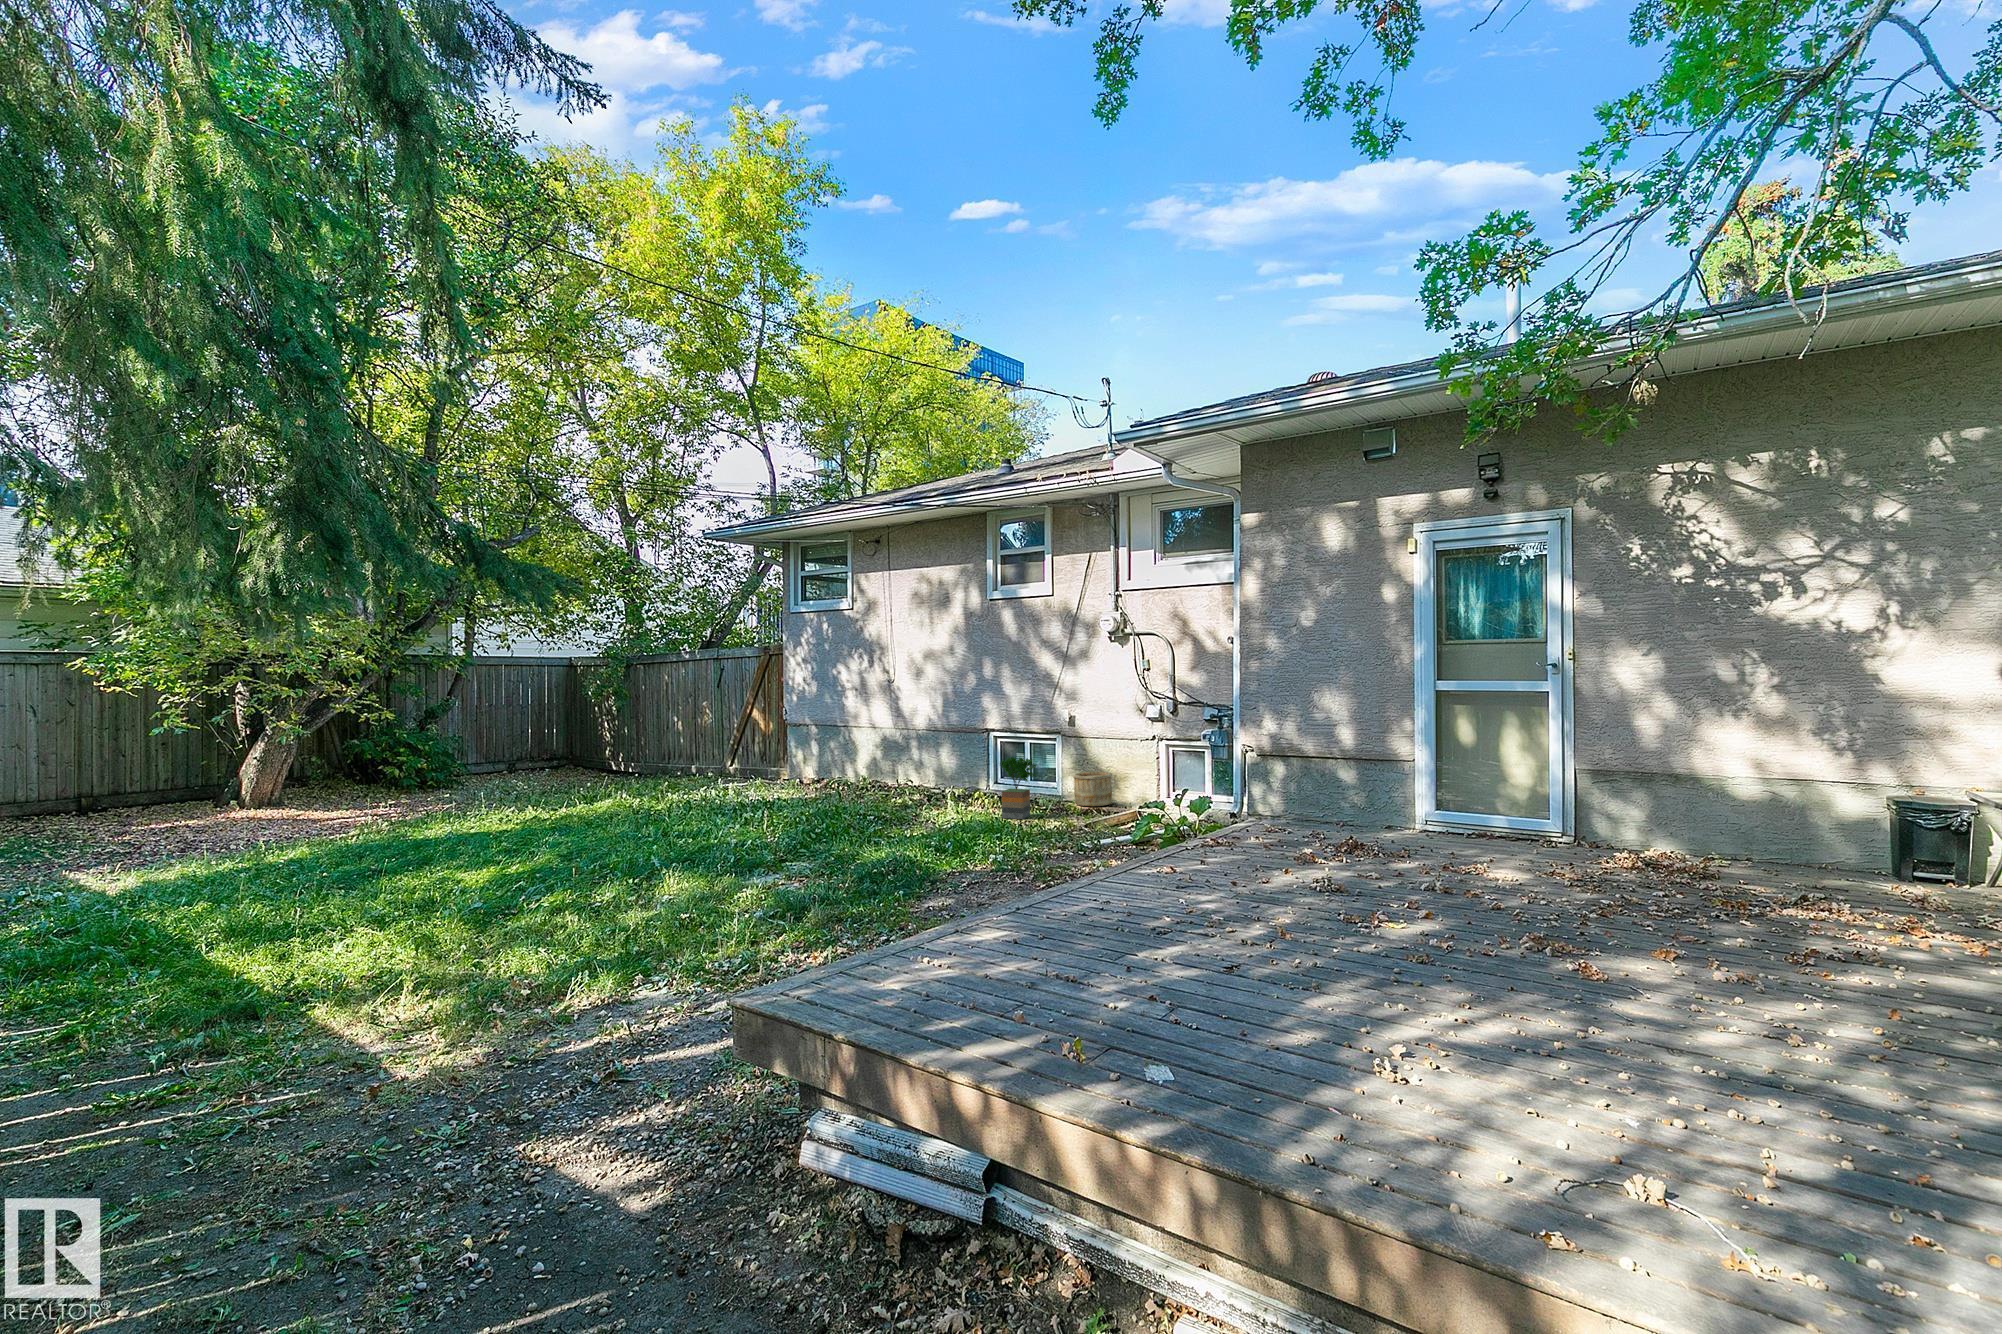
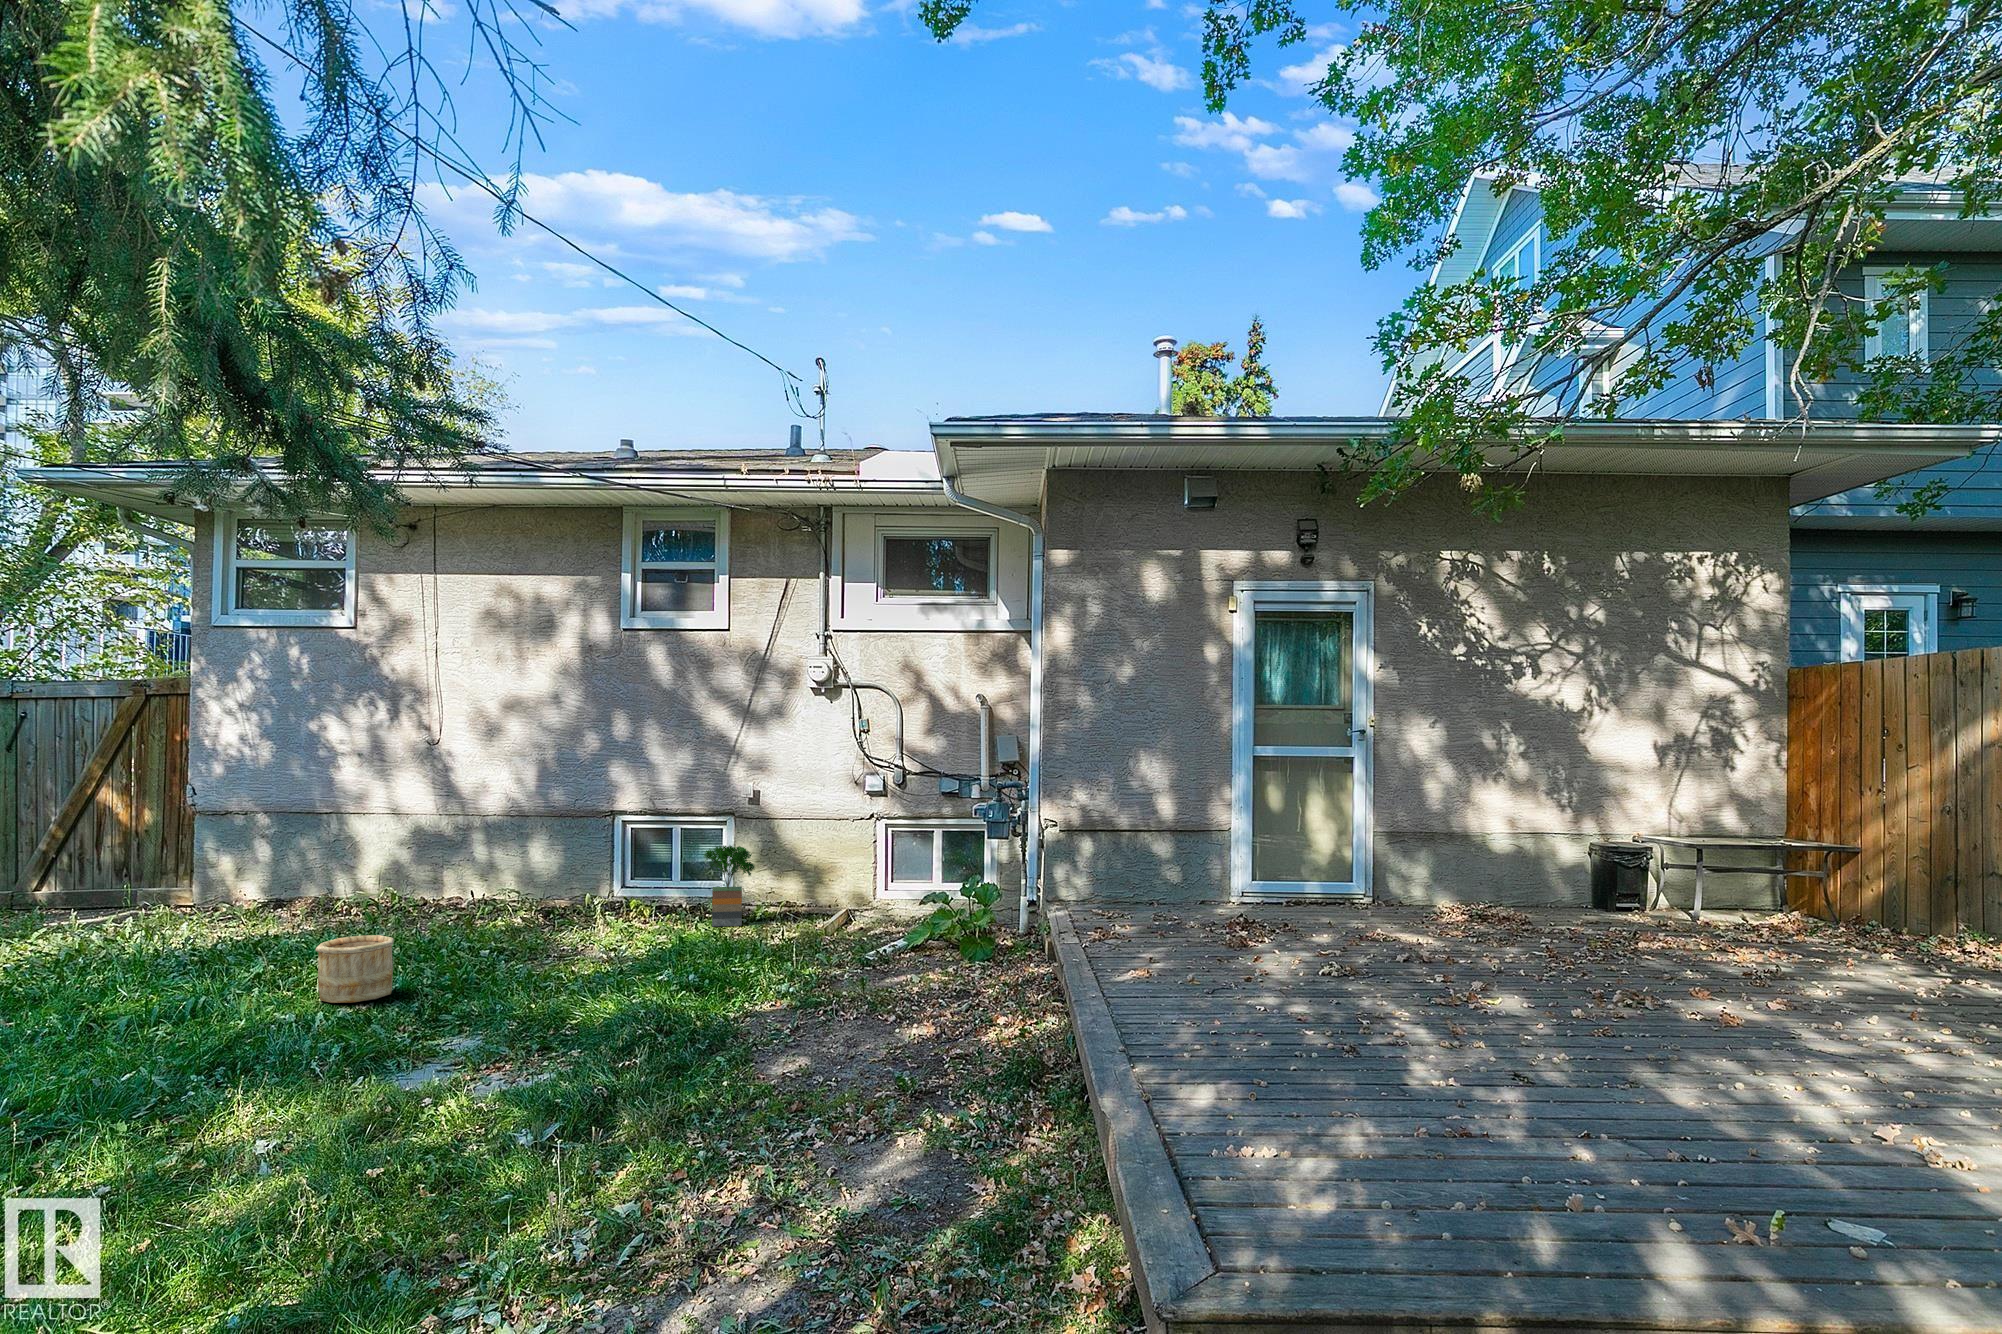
wooden bucket: present [1073,771,1112,806] -> present [315,935,394,1003]

